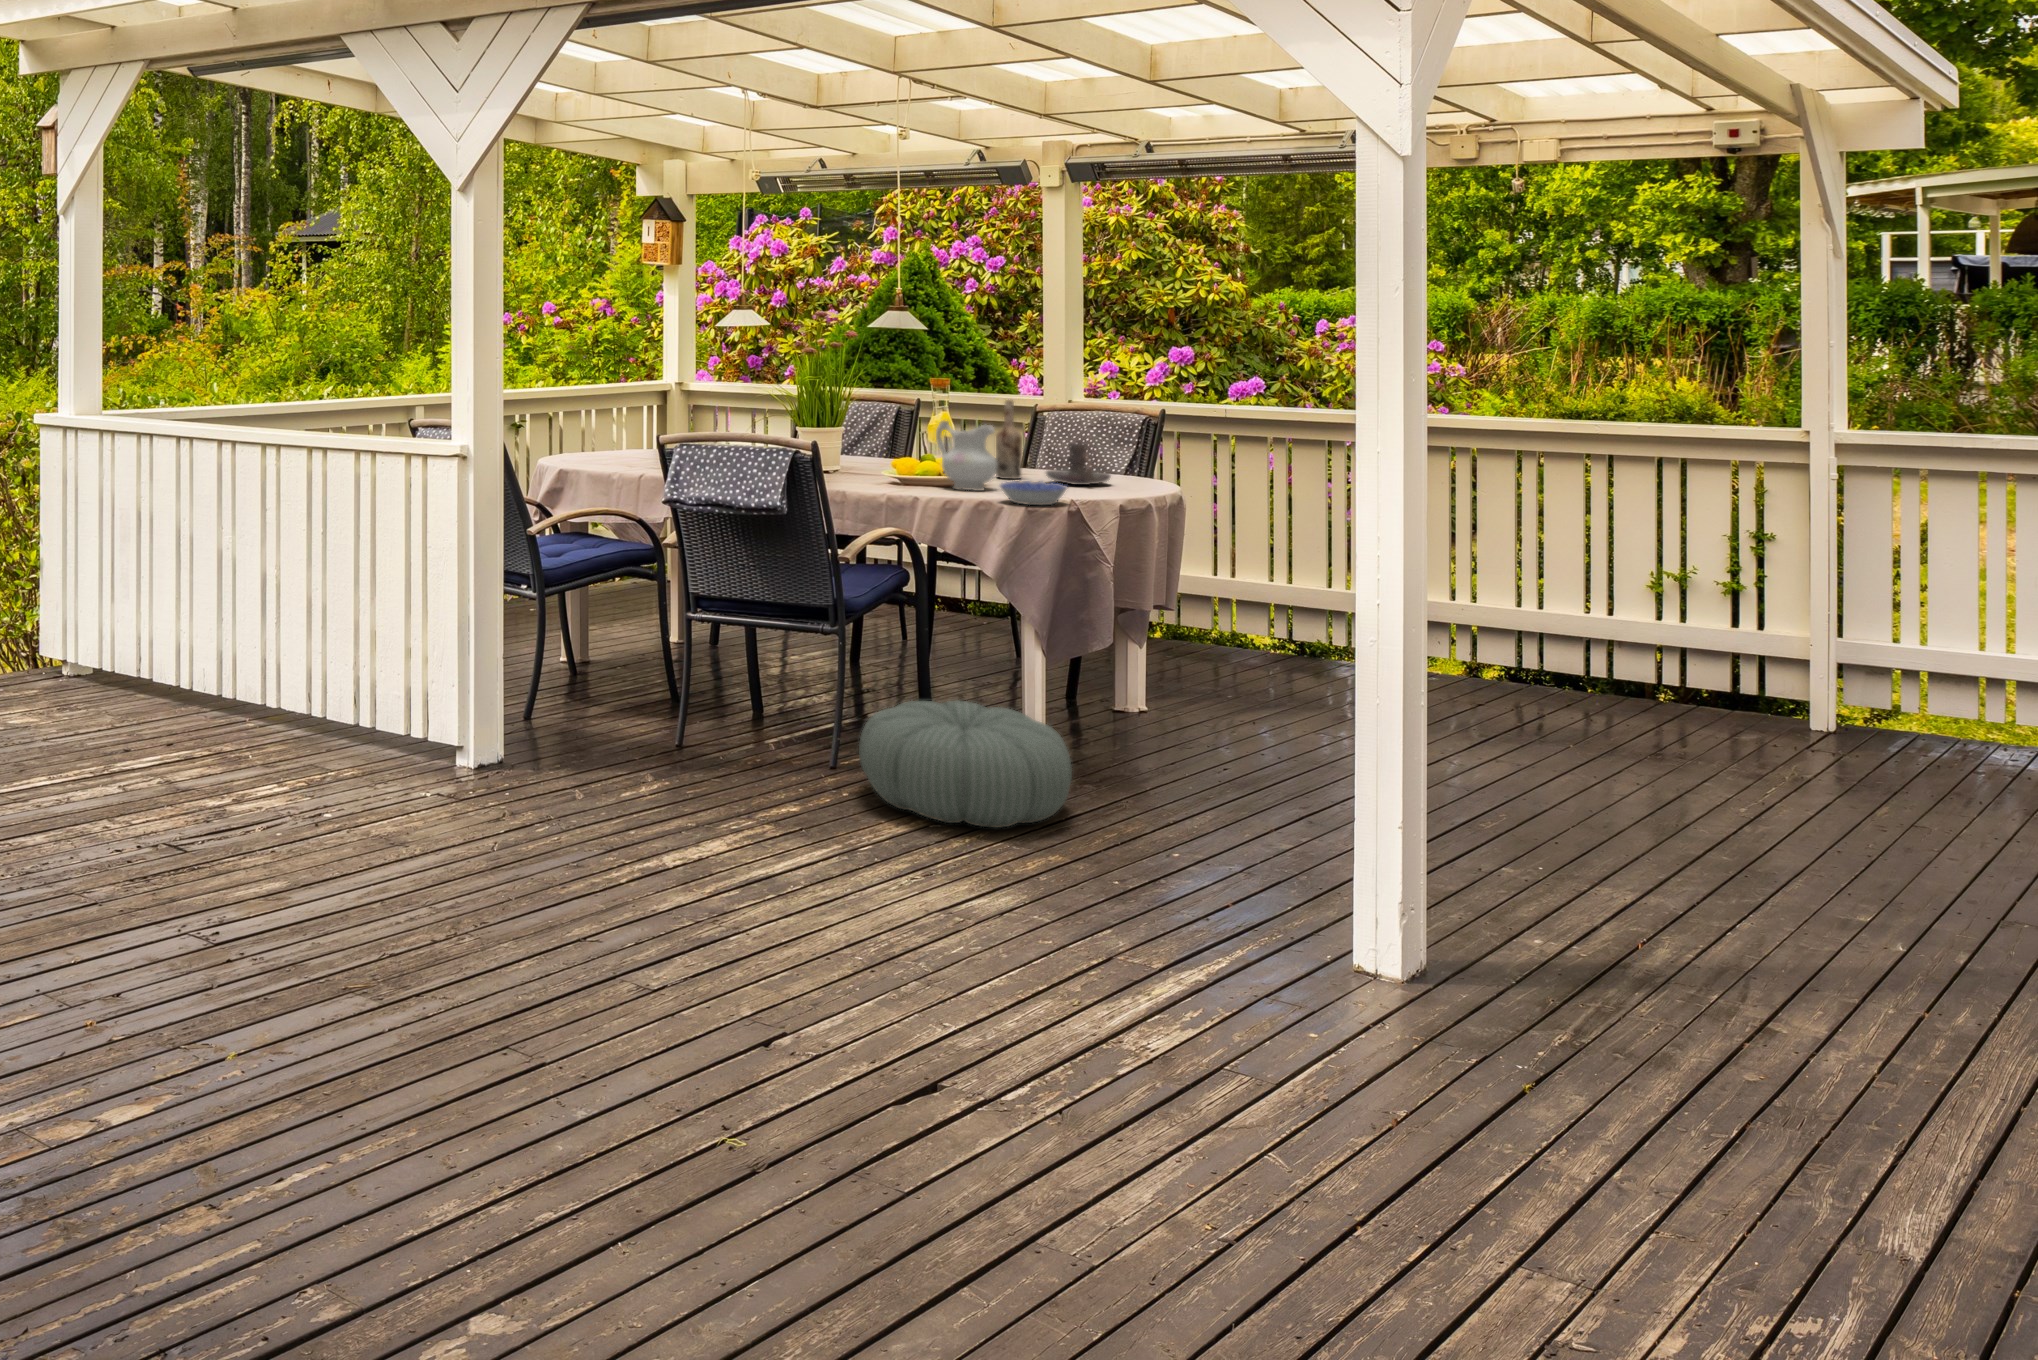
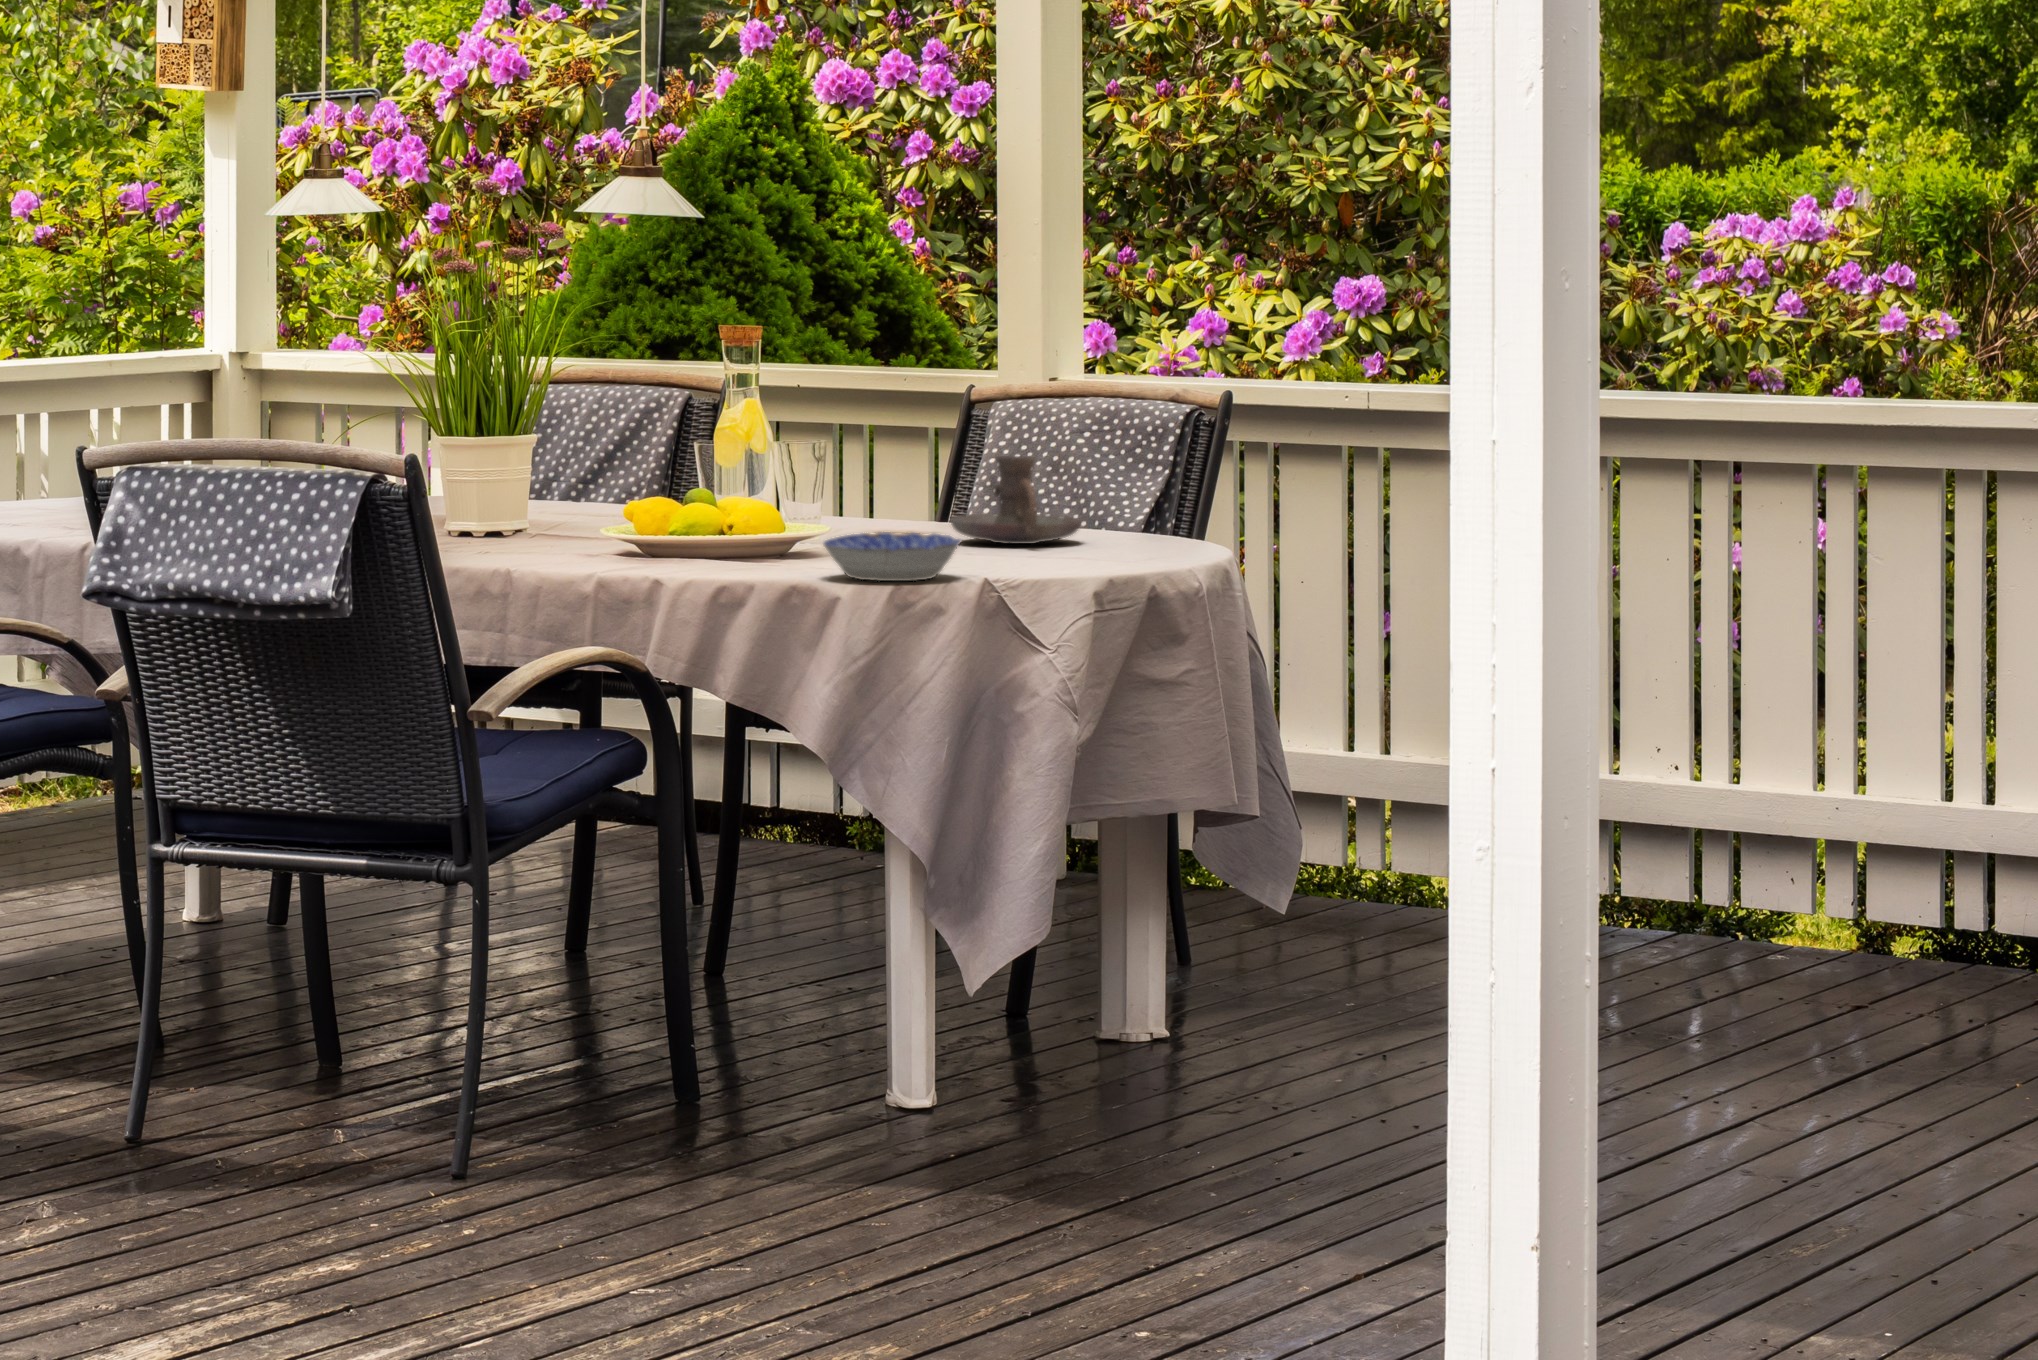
wine bottle: present [996,400,1022,479] -> none [857,368,909,537]
ceramic pitcher: present [936,421,997,491] -> none [716,409,837,560]
pouf: present [859,701,1072,828] -> none [494,999,922,1251]

